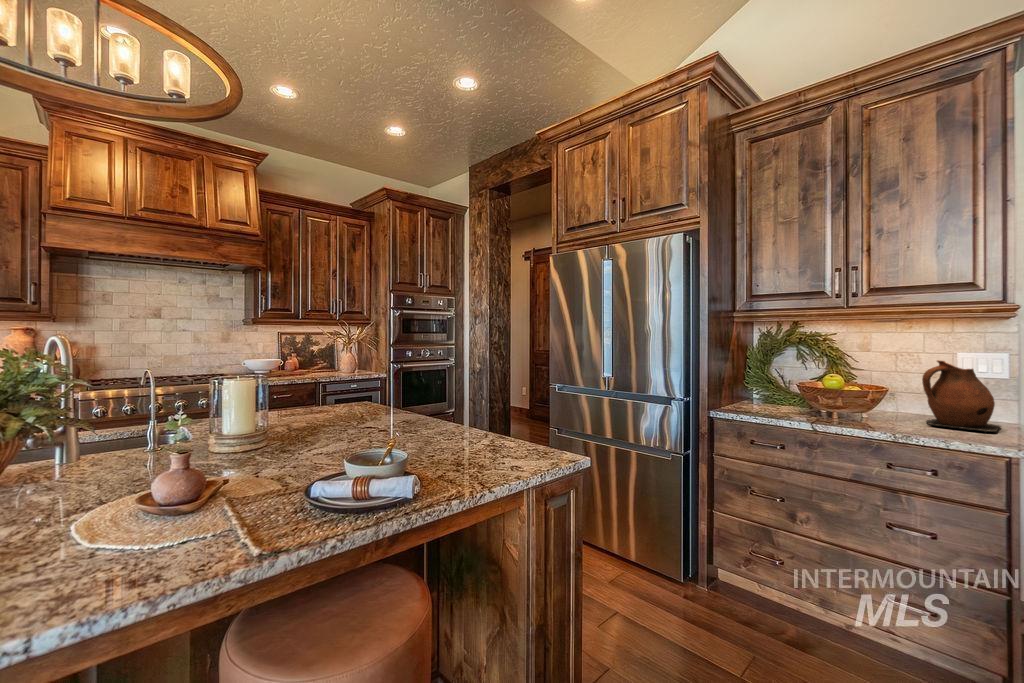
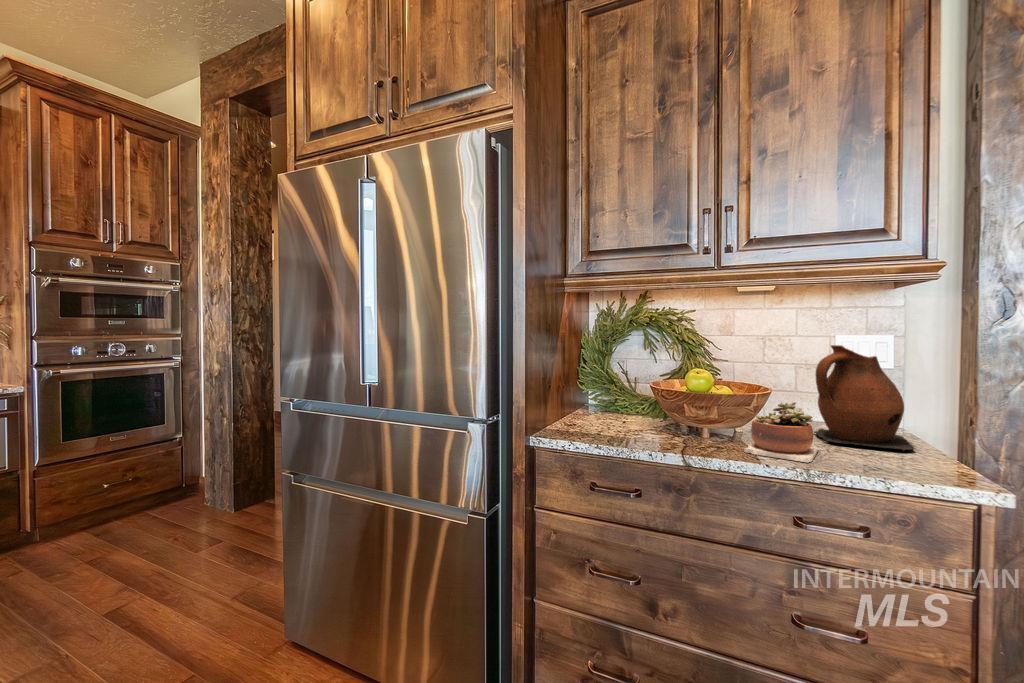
succulent plant: none [858,397,917,432] -> present [744,402,819,463]

